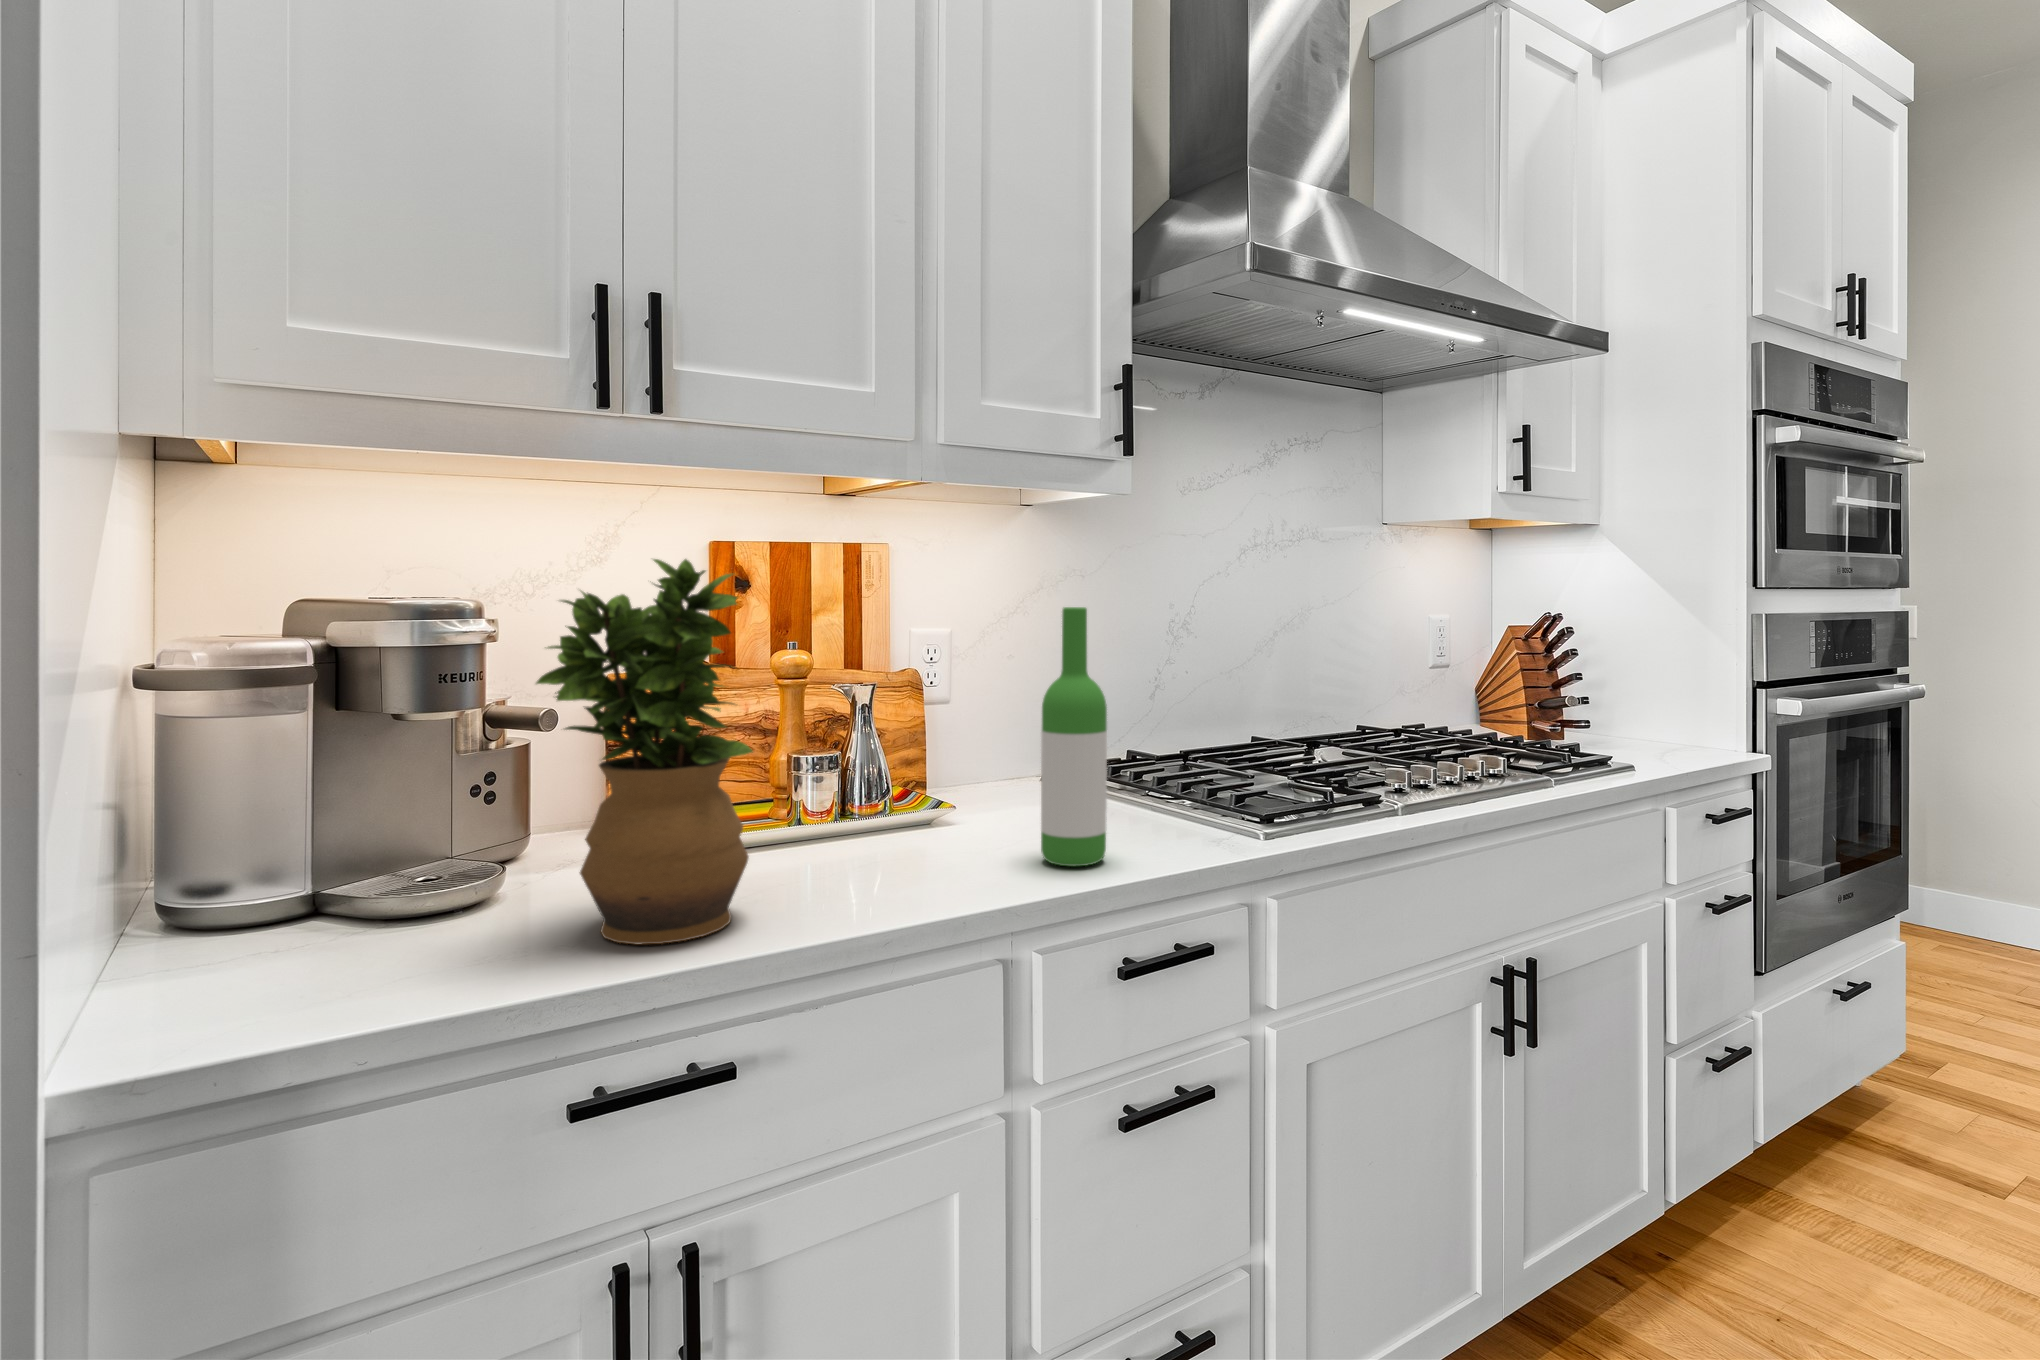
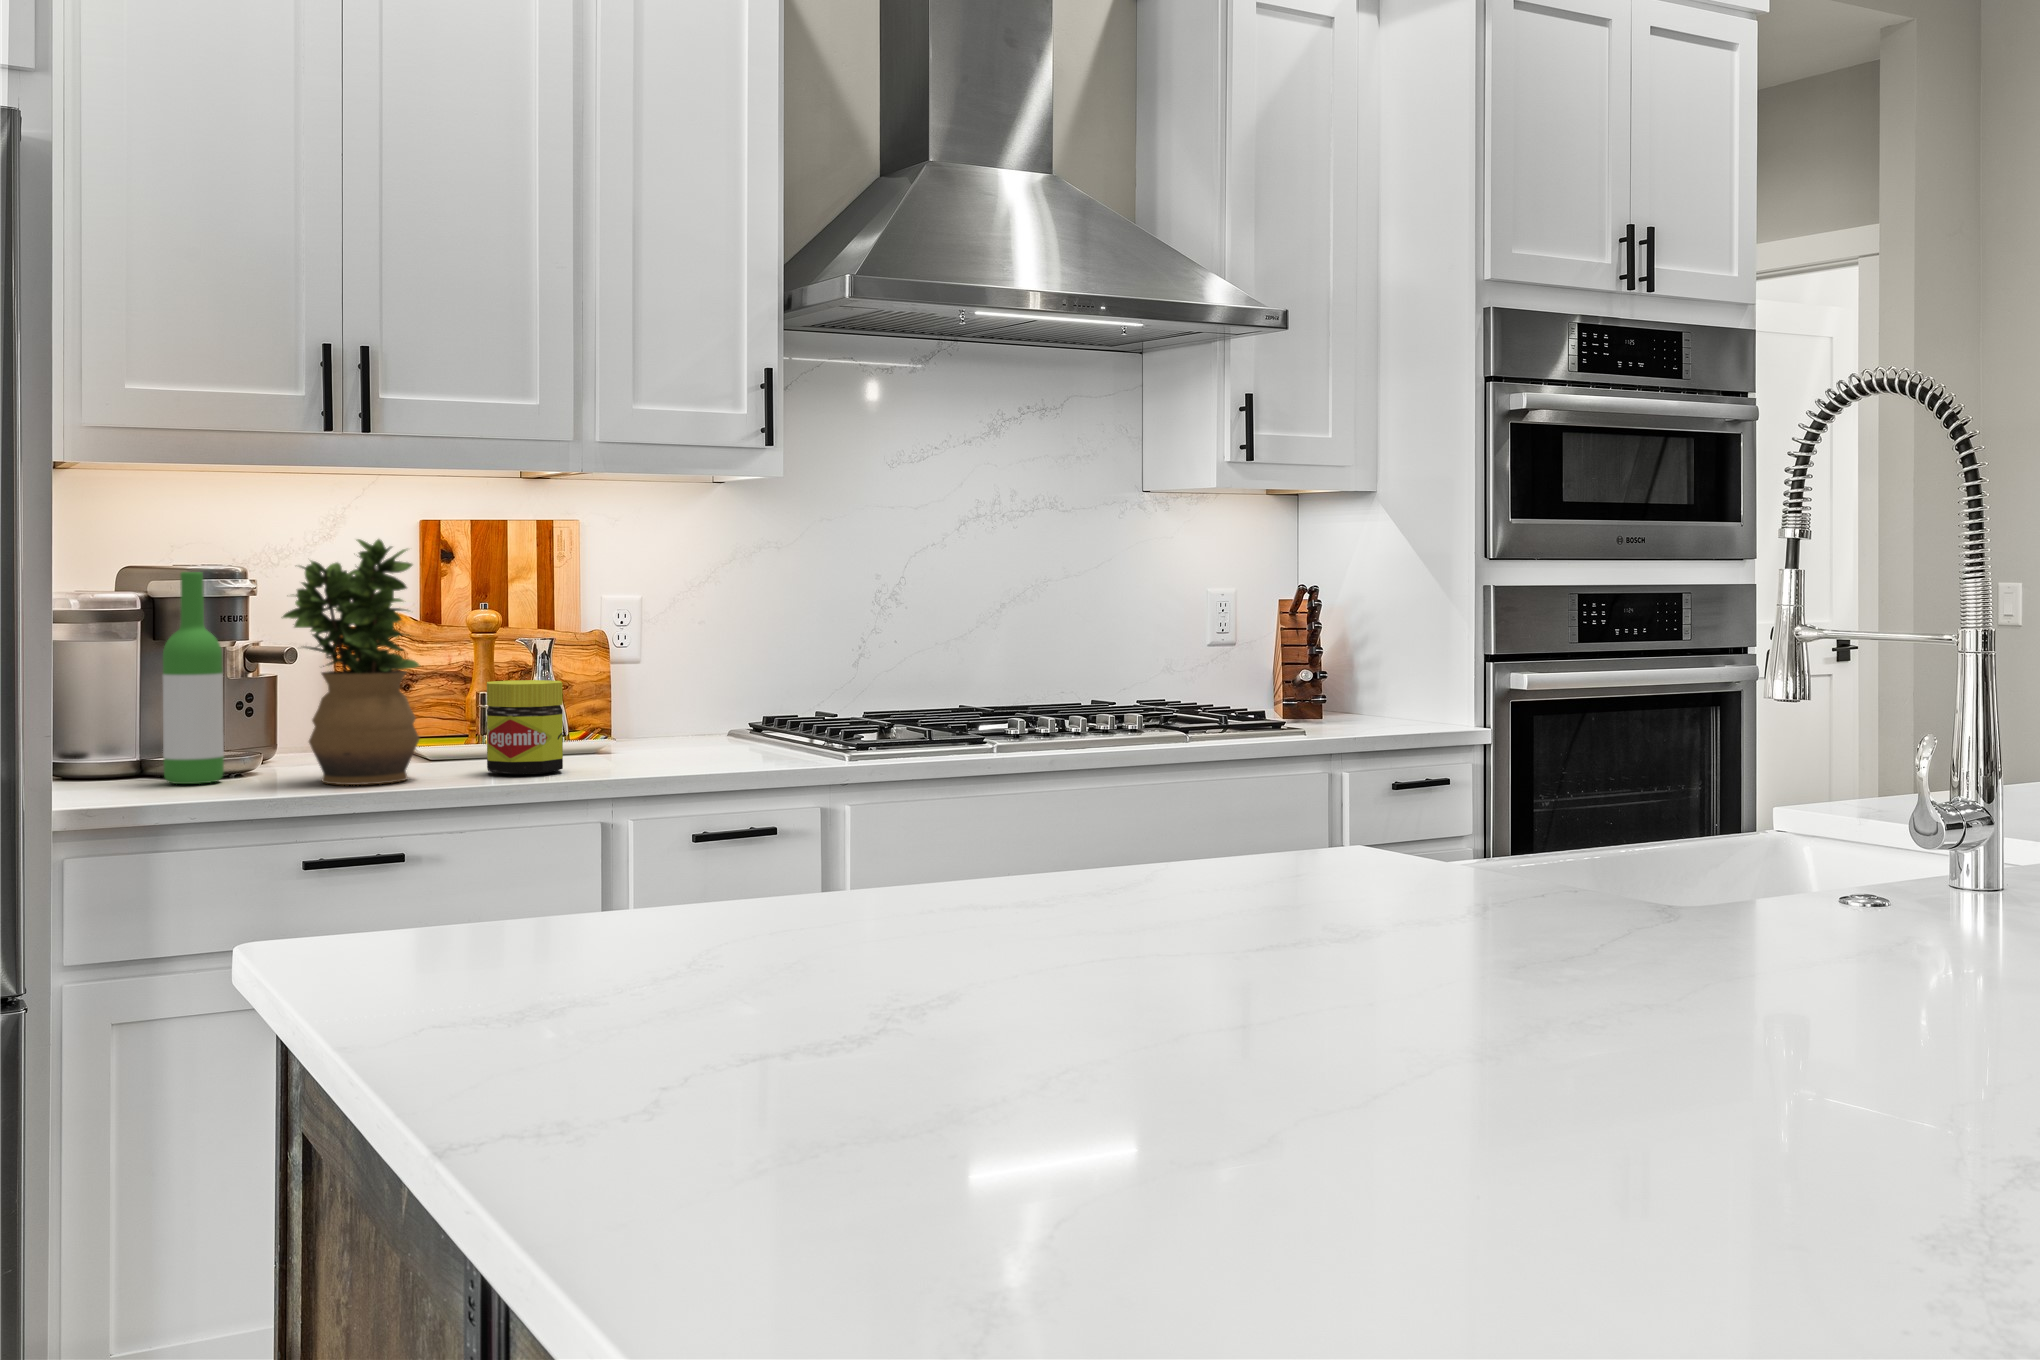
wine bottle: present [1041,607,1107,866] -> present [163,572,224,784]
jar: none [835,755,944,899] -> present [487,680,563,775]

